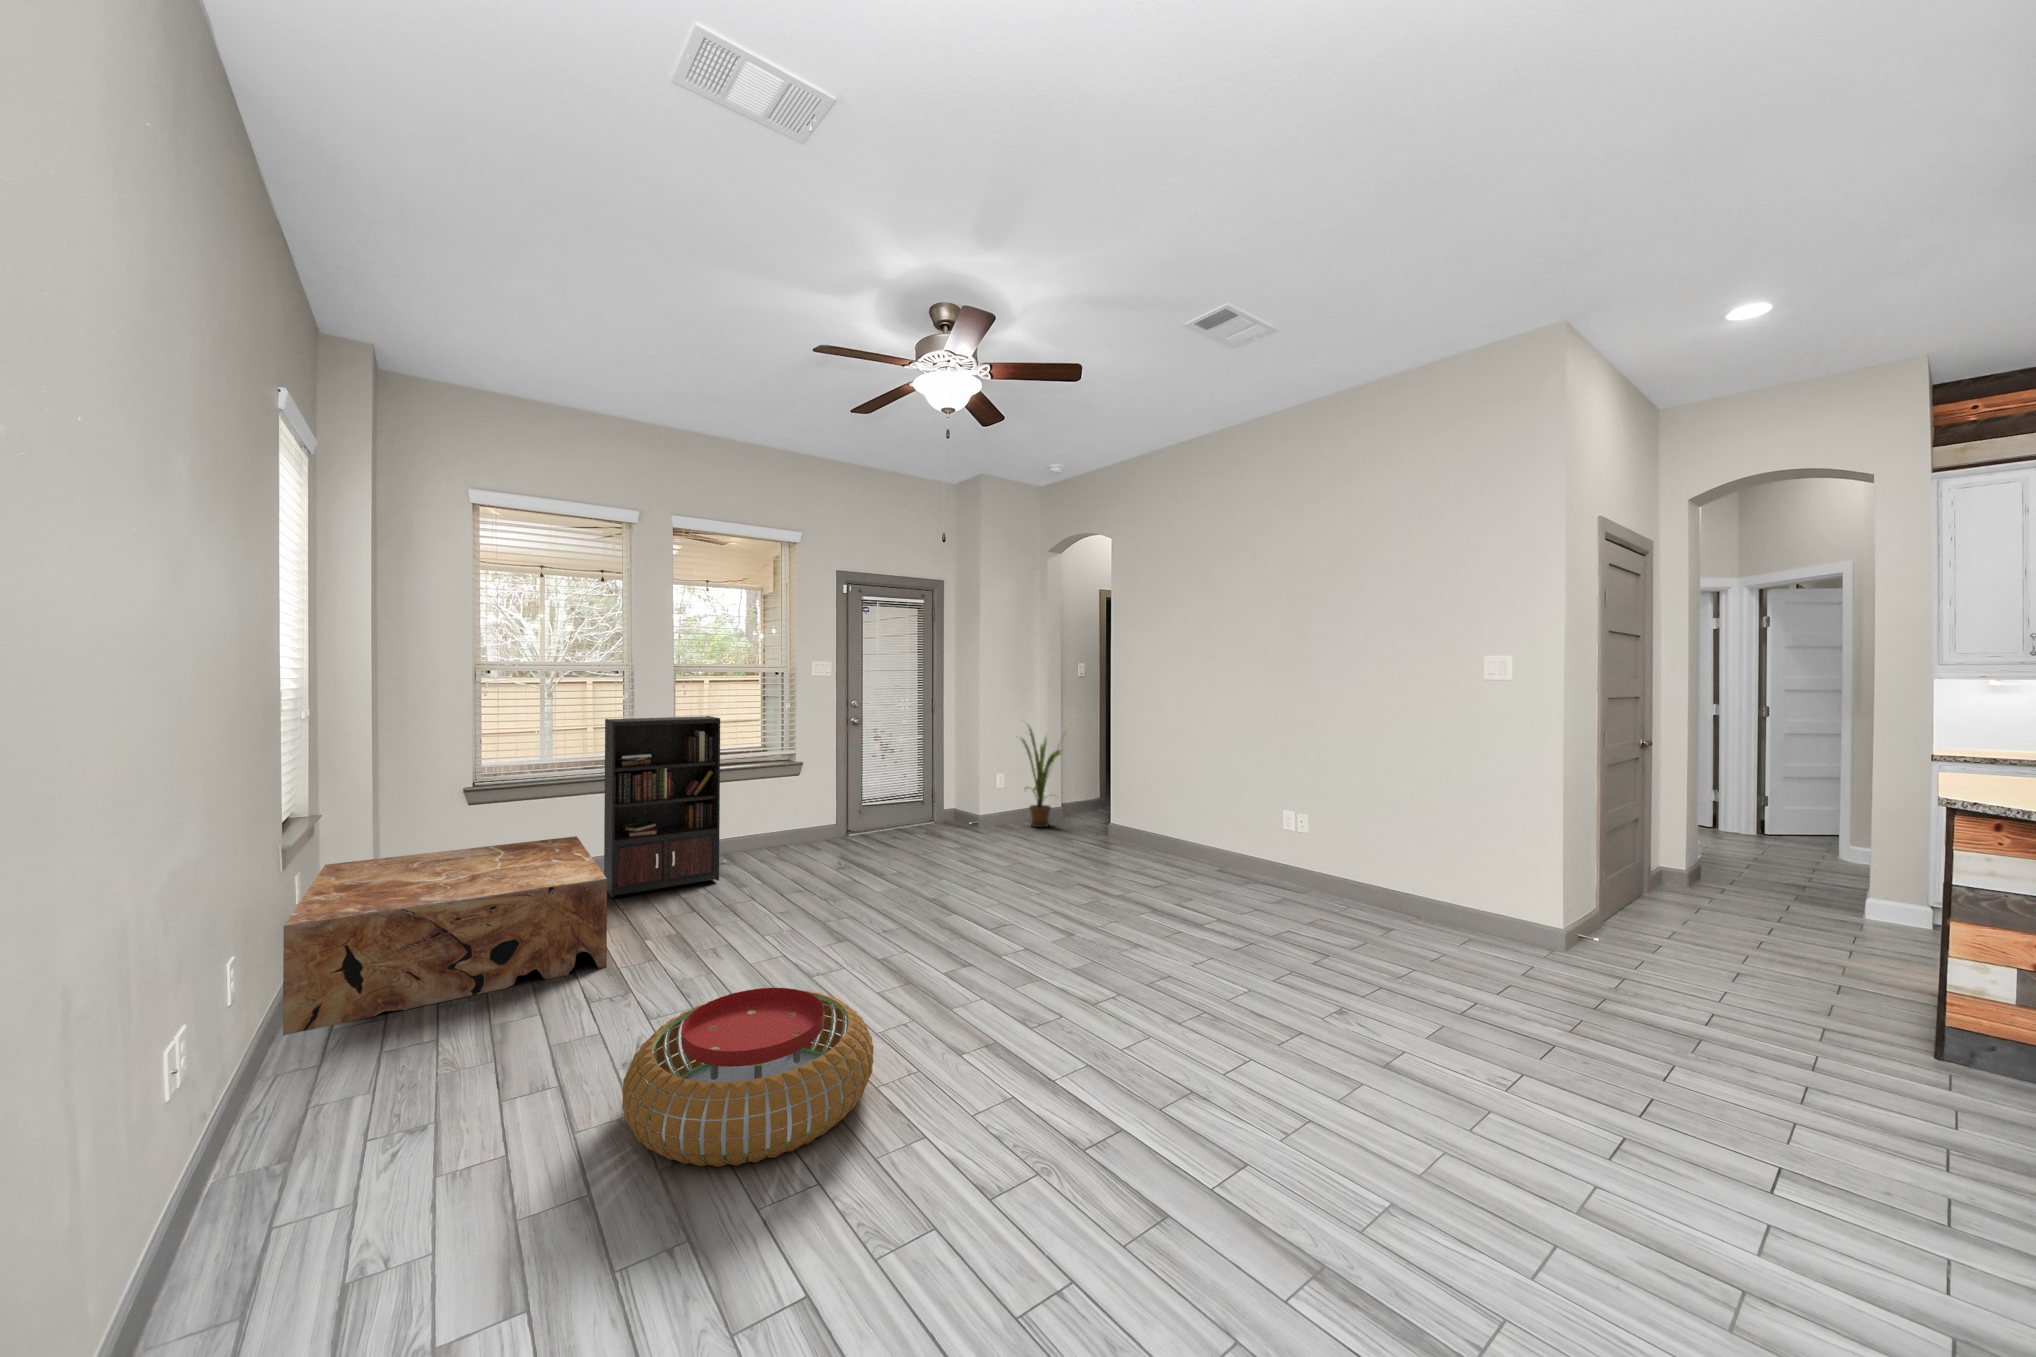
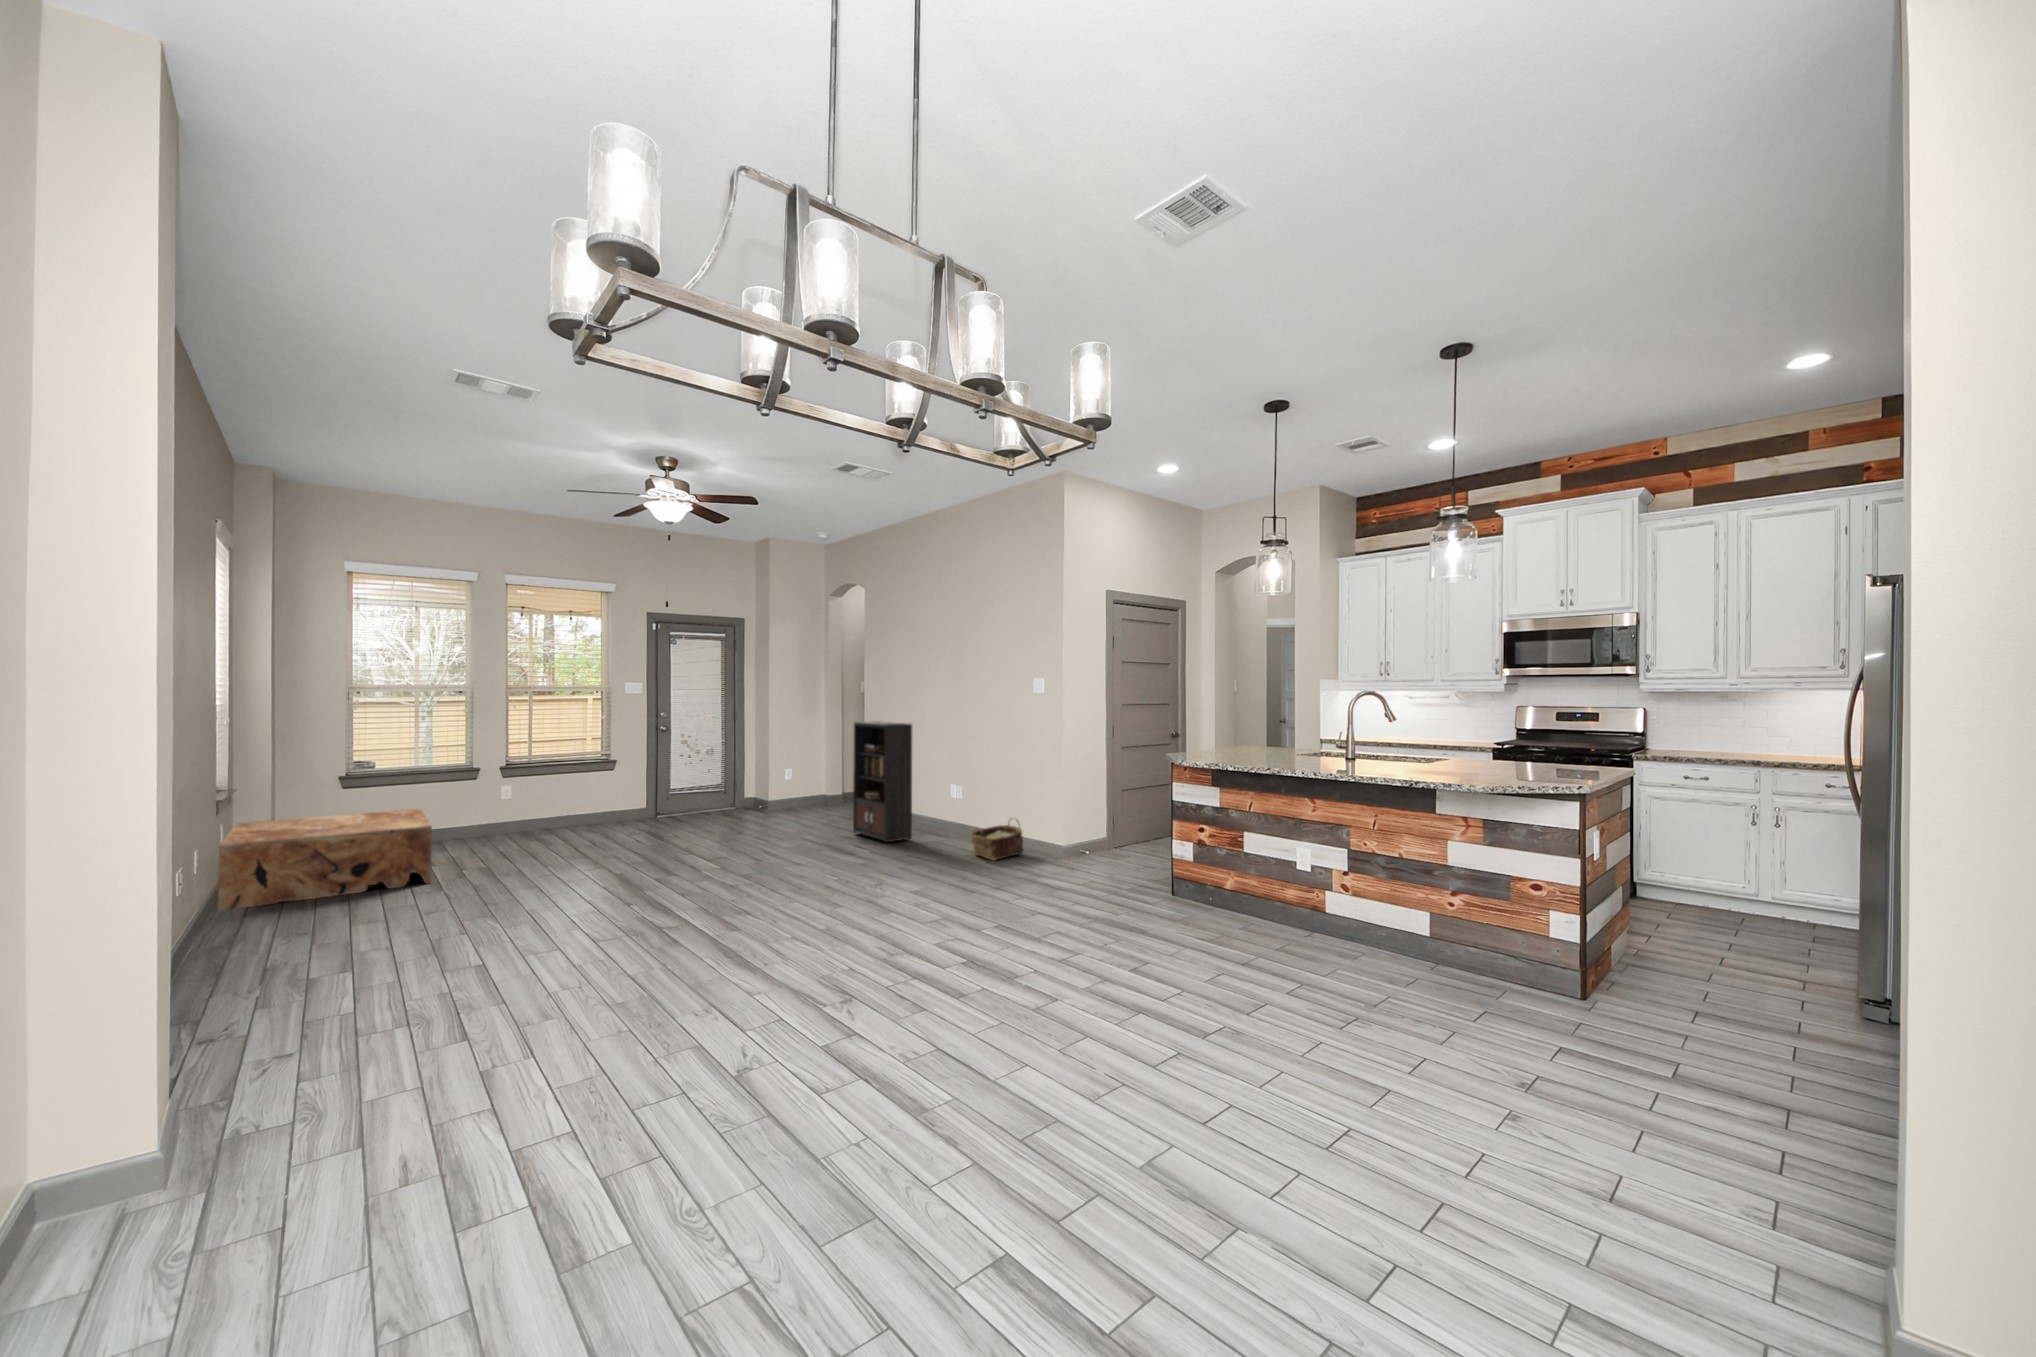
bookcase: present [604,716,726,898] -> present [853,721,912,842]
house plant: present [1019,726,1067,827] -> none [795,727,844,811]
woven basket: none [1371,864,1452,936] -> present [971,819,1023,860]
pouf: present [622,988,874,1167] -> none [415,870,568,941]

